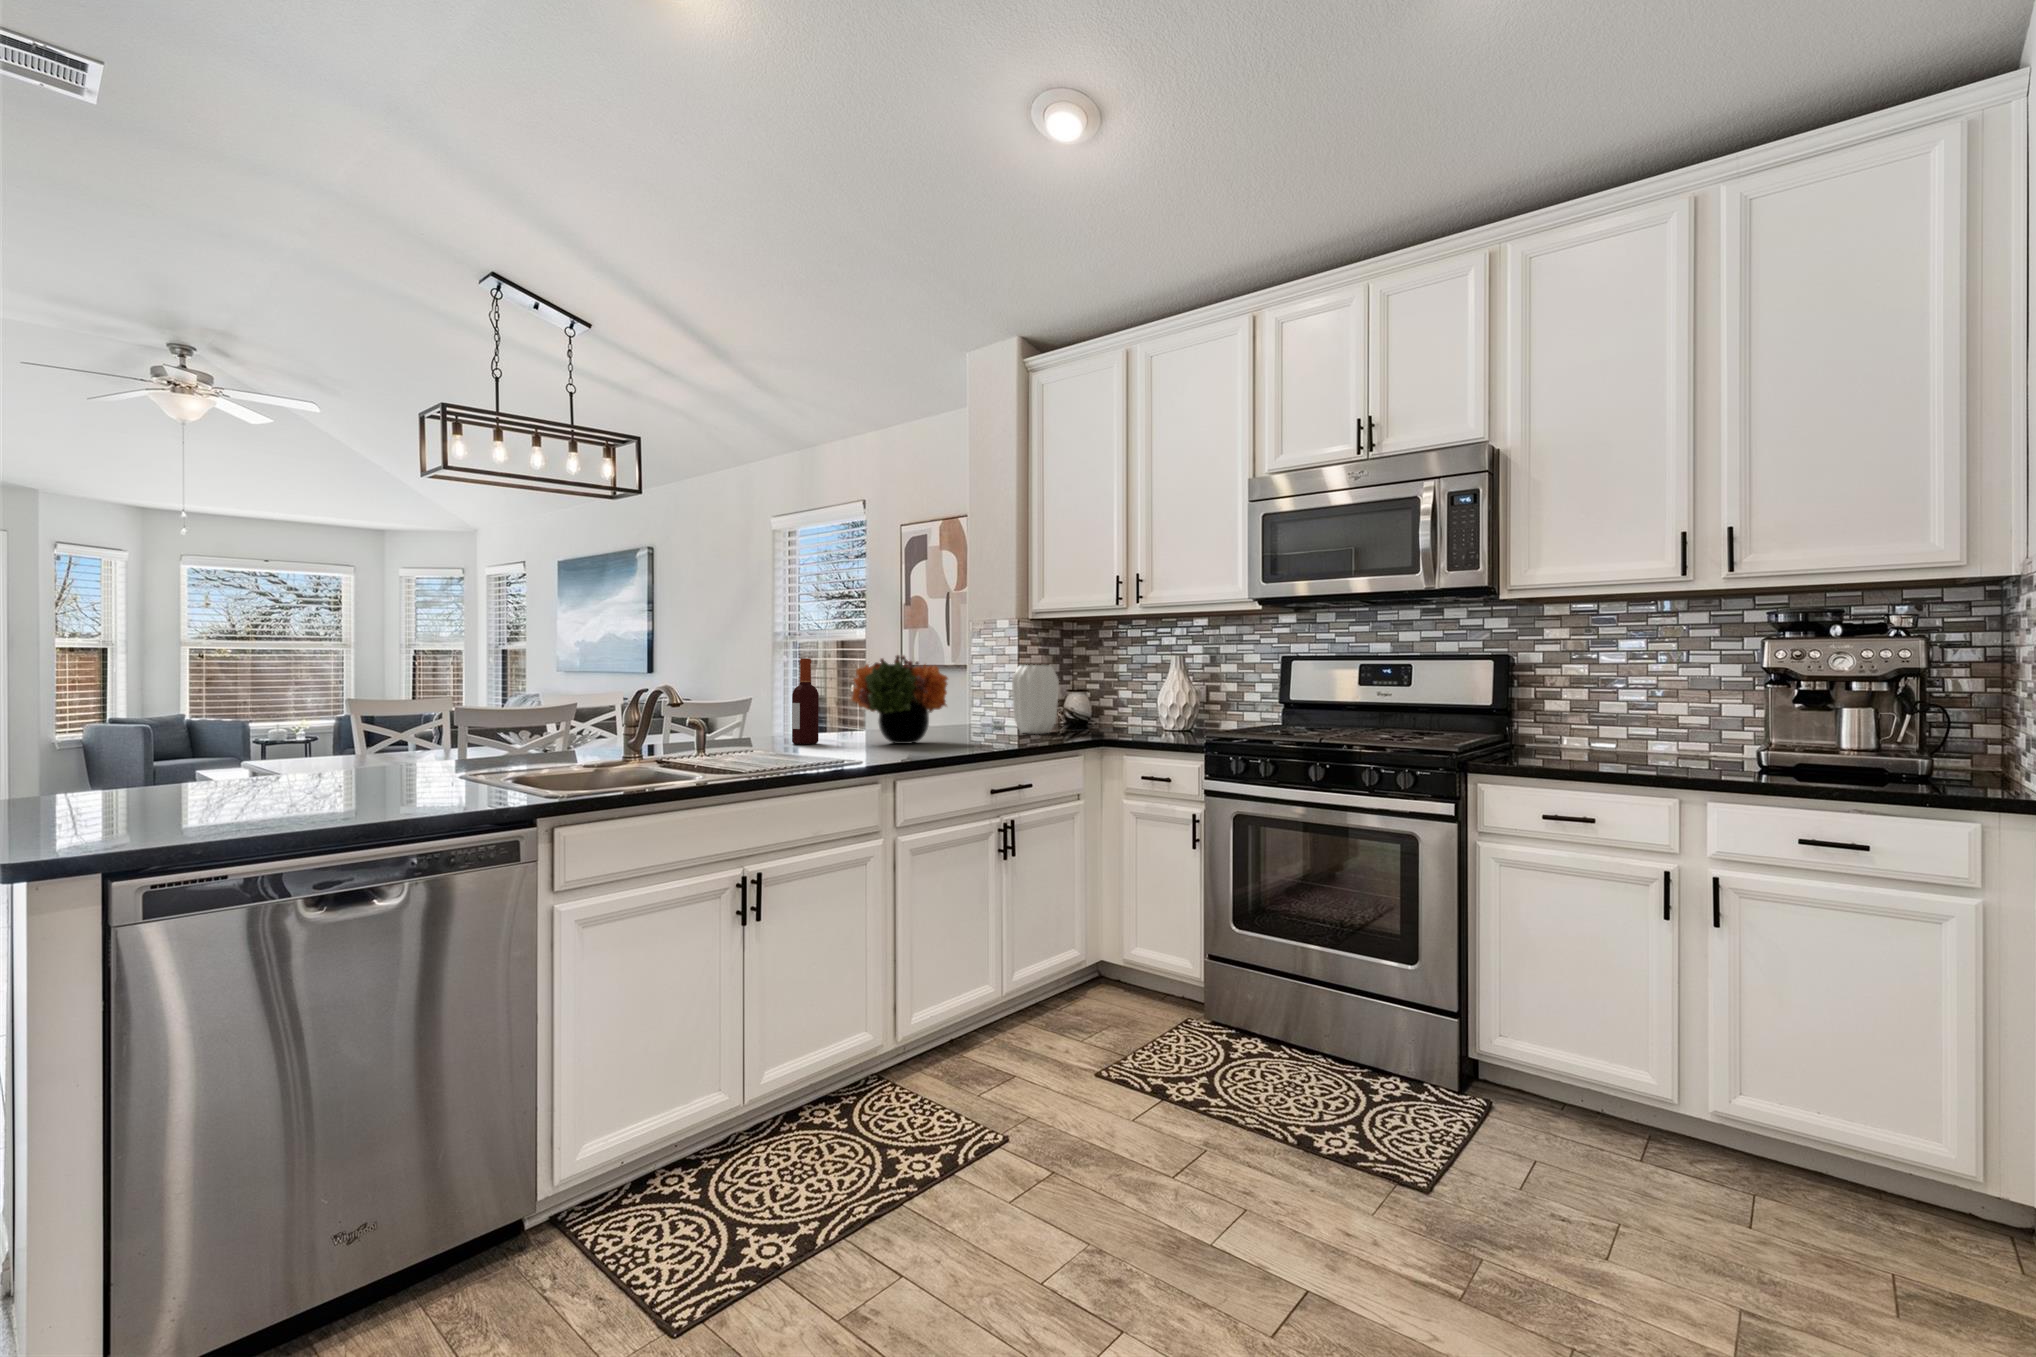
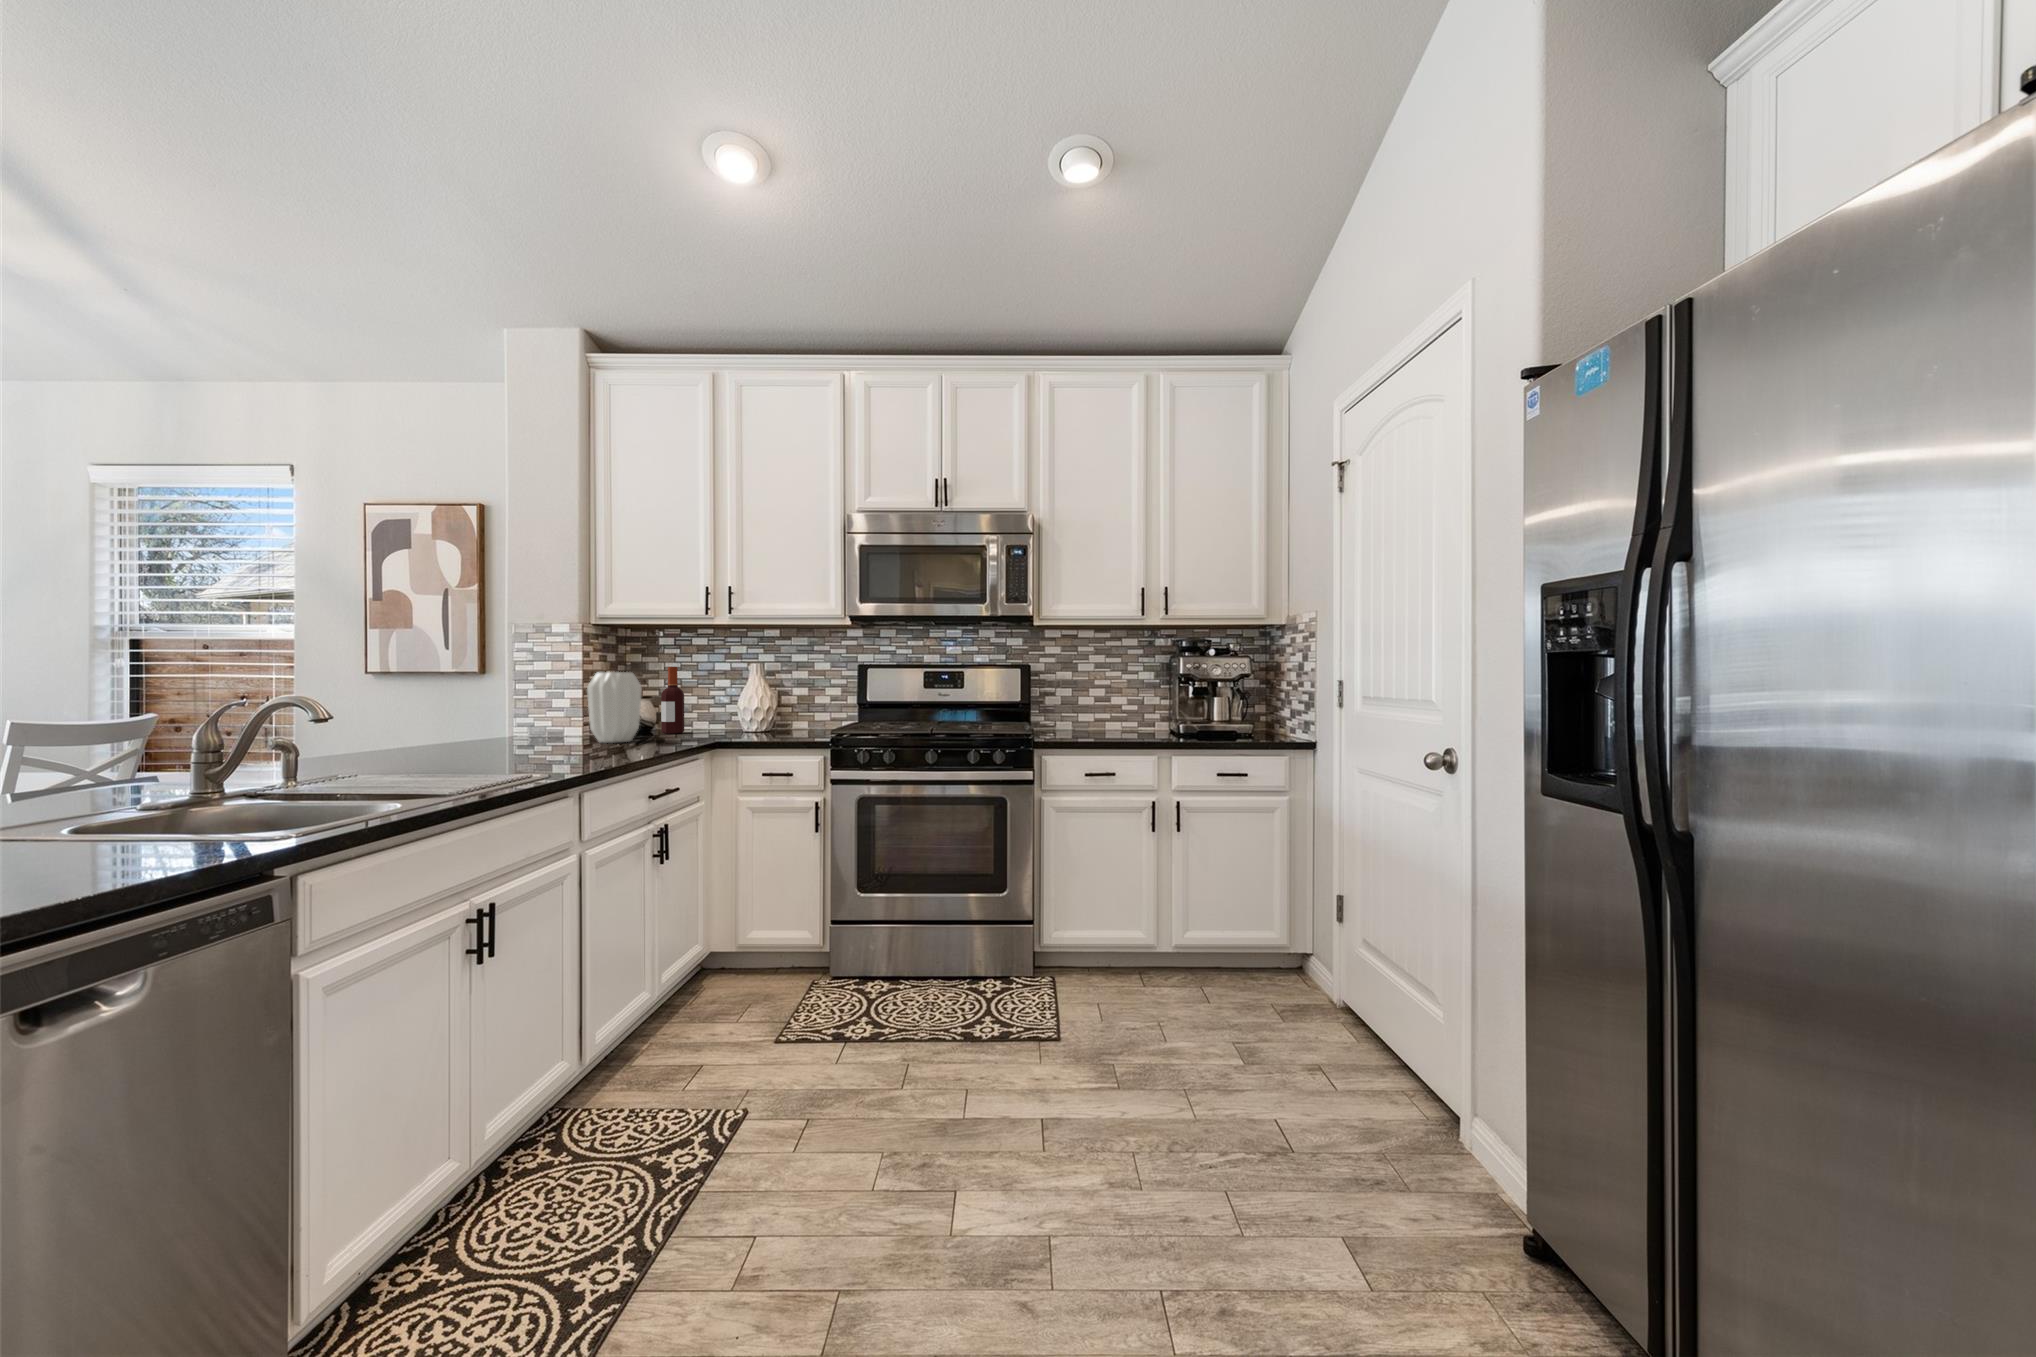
flower arrangement: present [851,655,948,744] -> none [435,661,561,760]
bottle: present [792,658,819,744] -> present [661,667,684,734]

